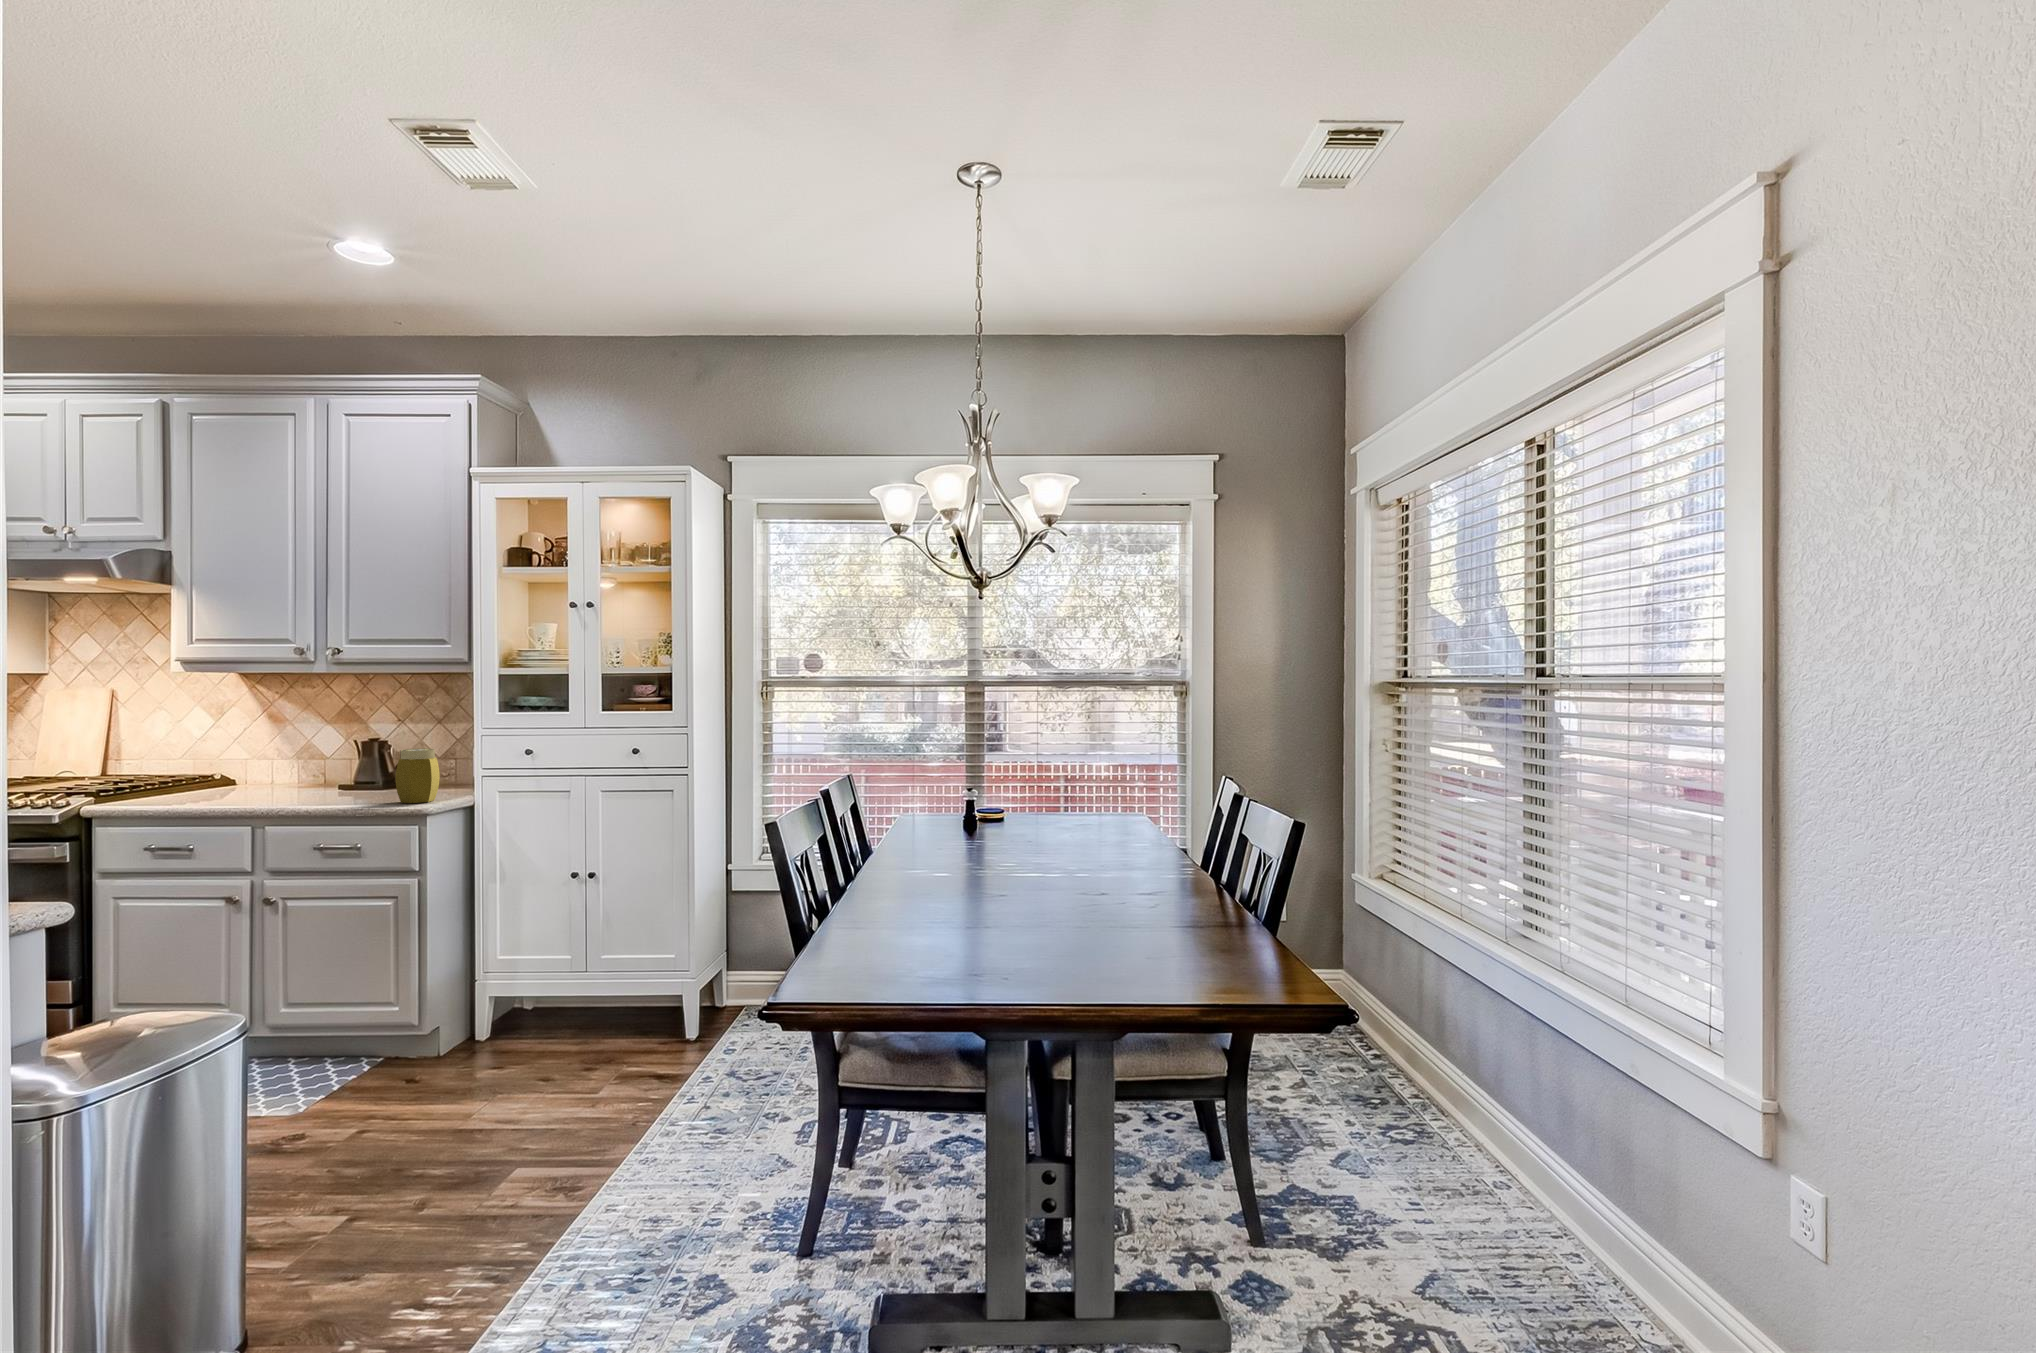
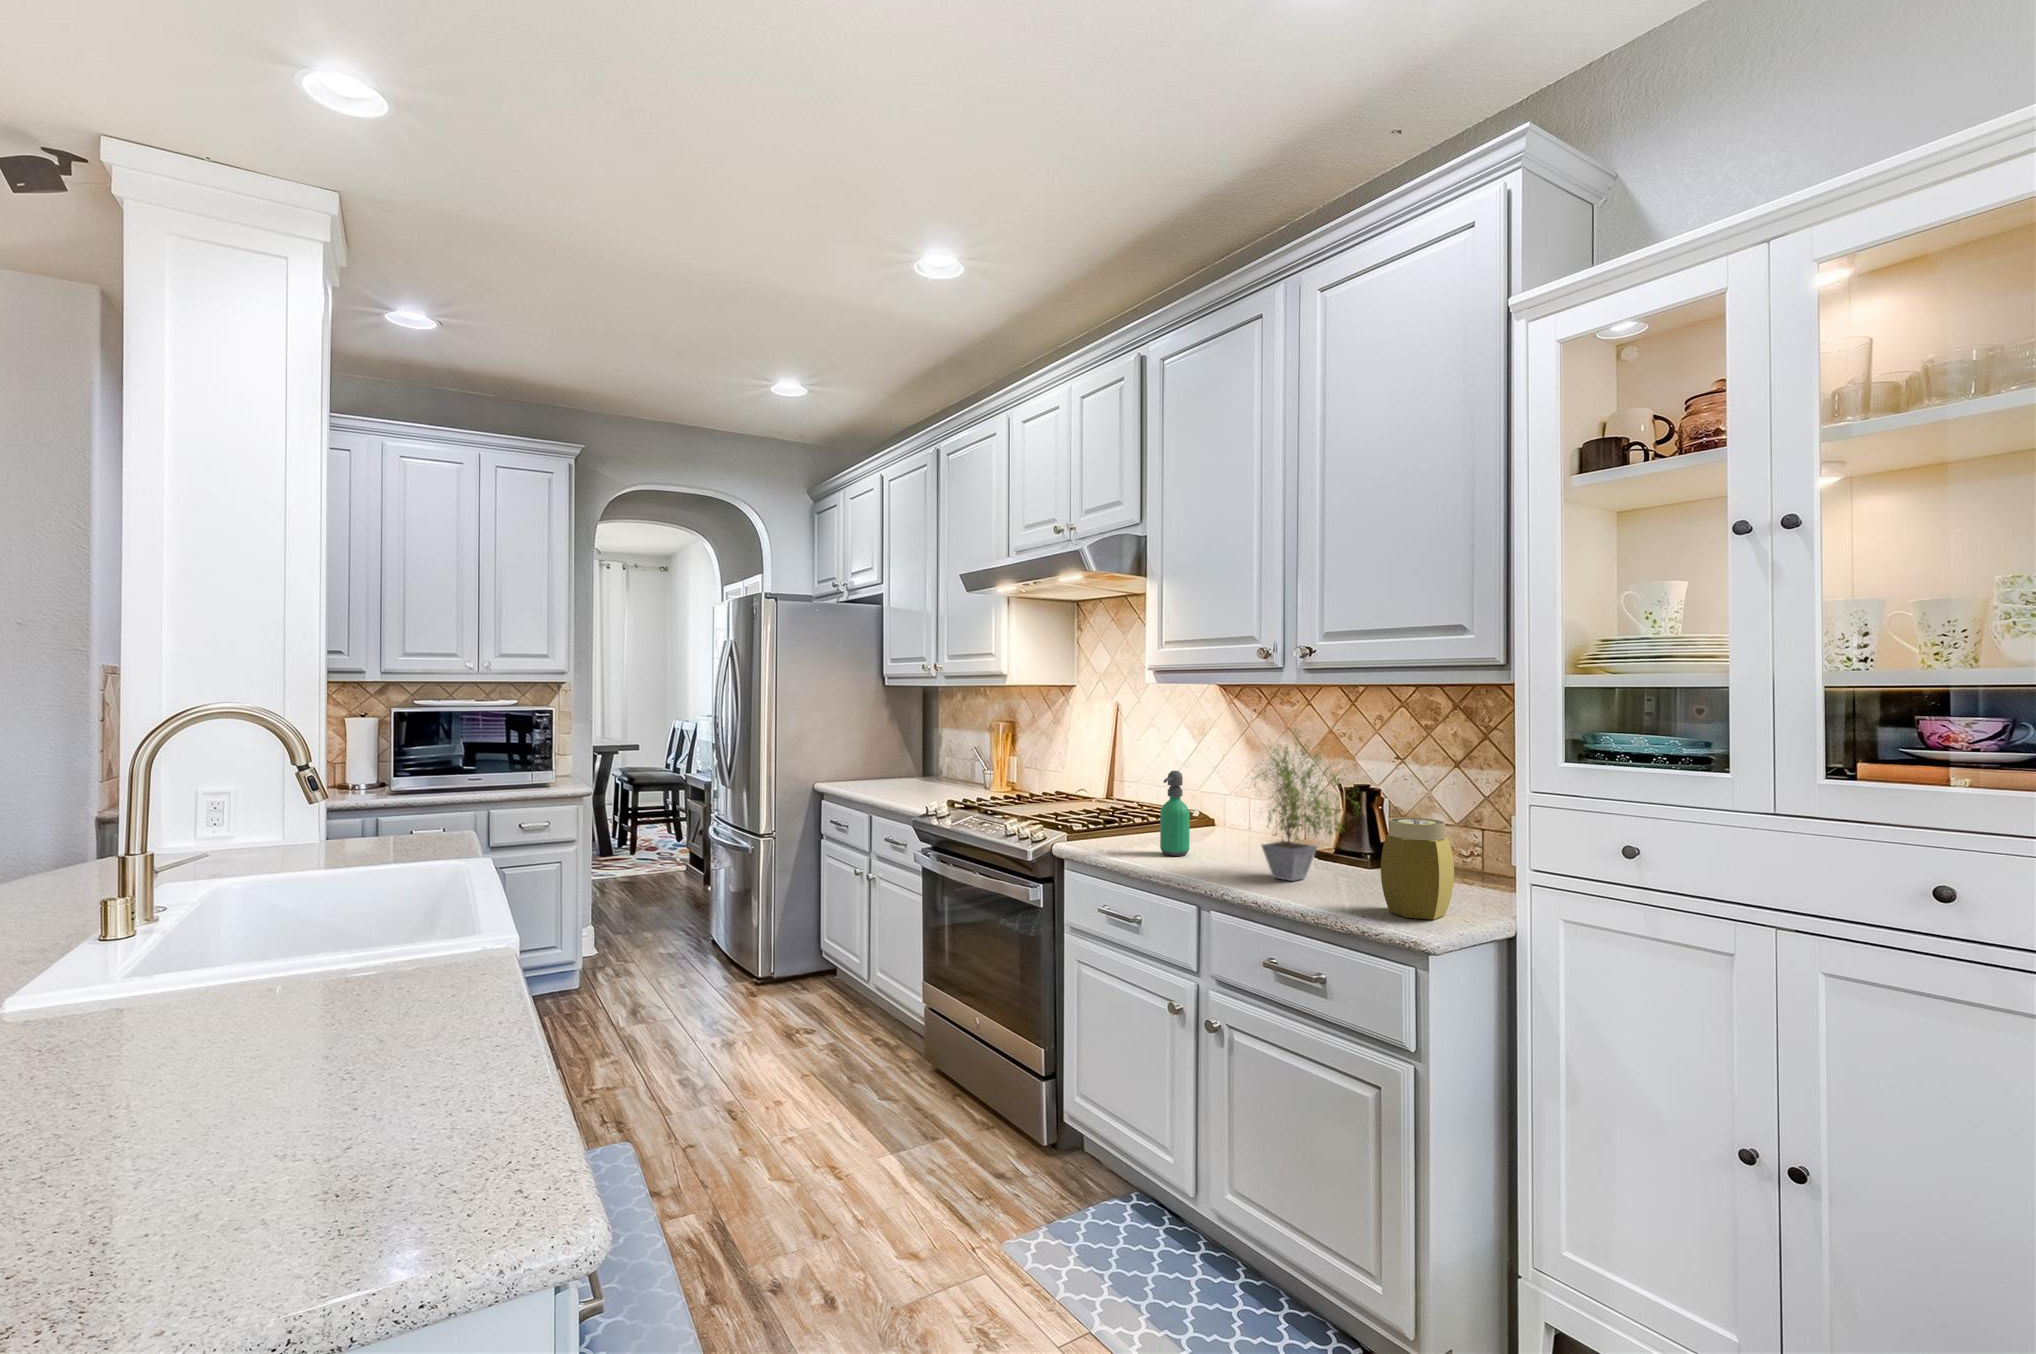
potted plant: none [285,701,379,800] -> present [1255,731,1357,881]
soap dispenser: none [205,738,232,801] -> present [1160,771,1190,856]

